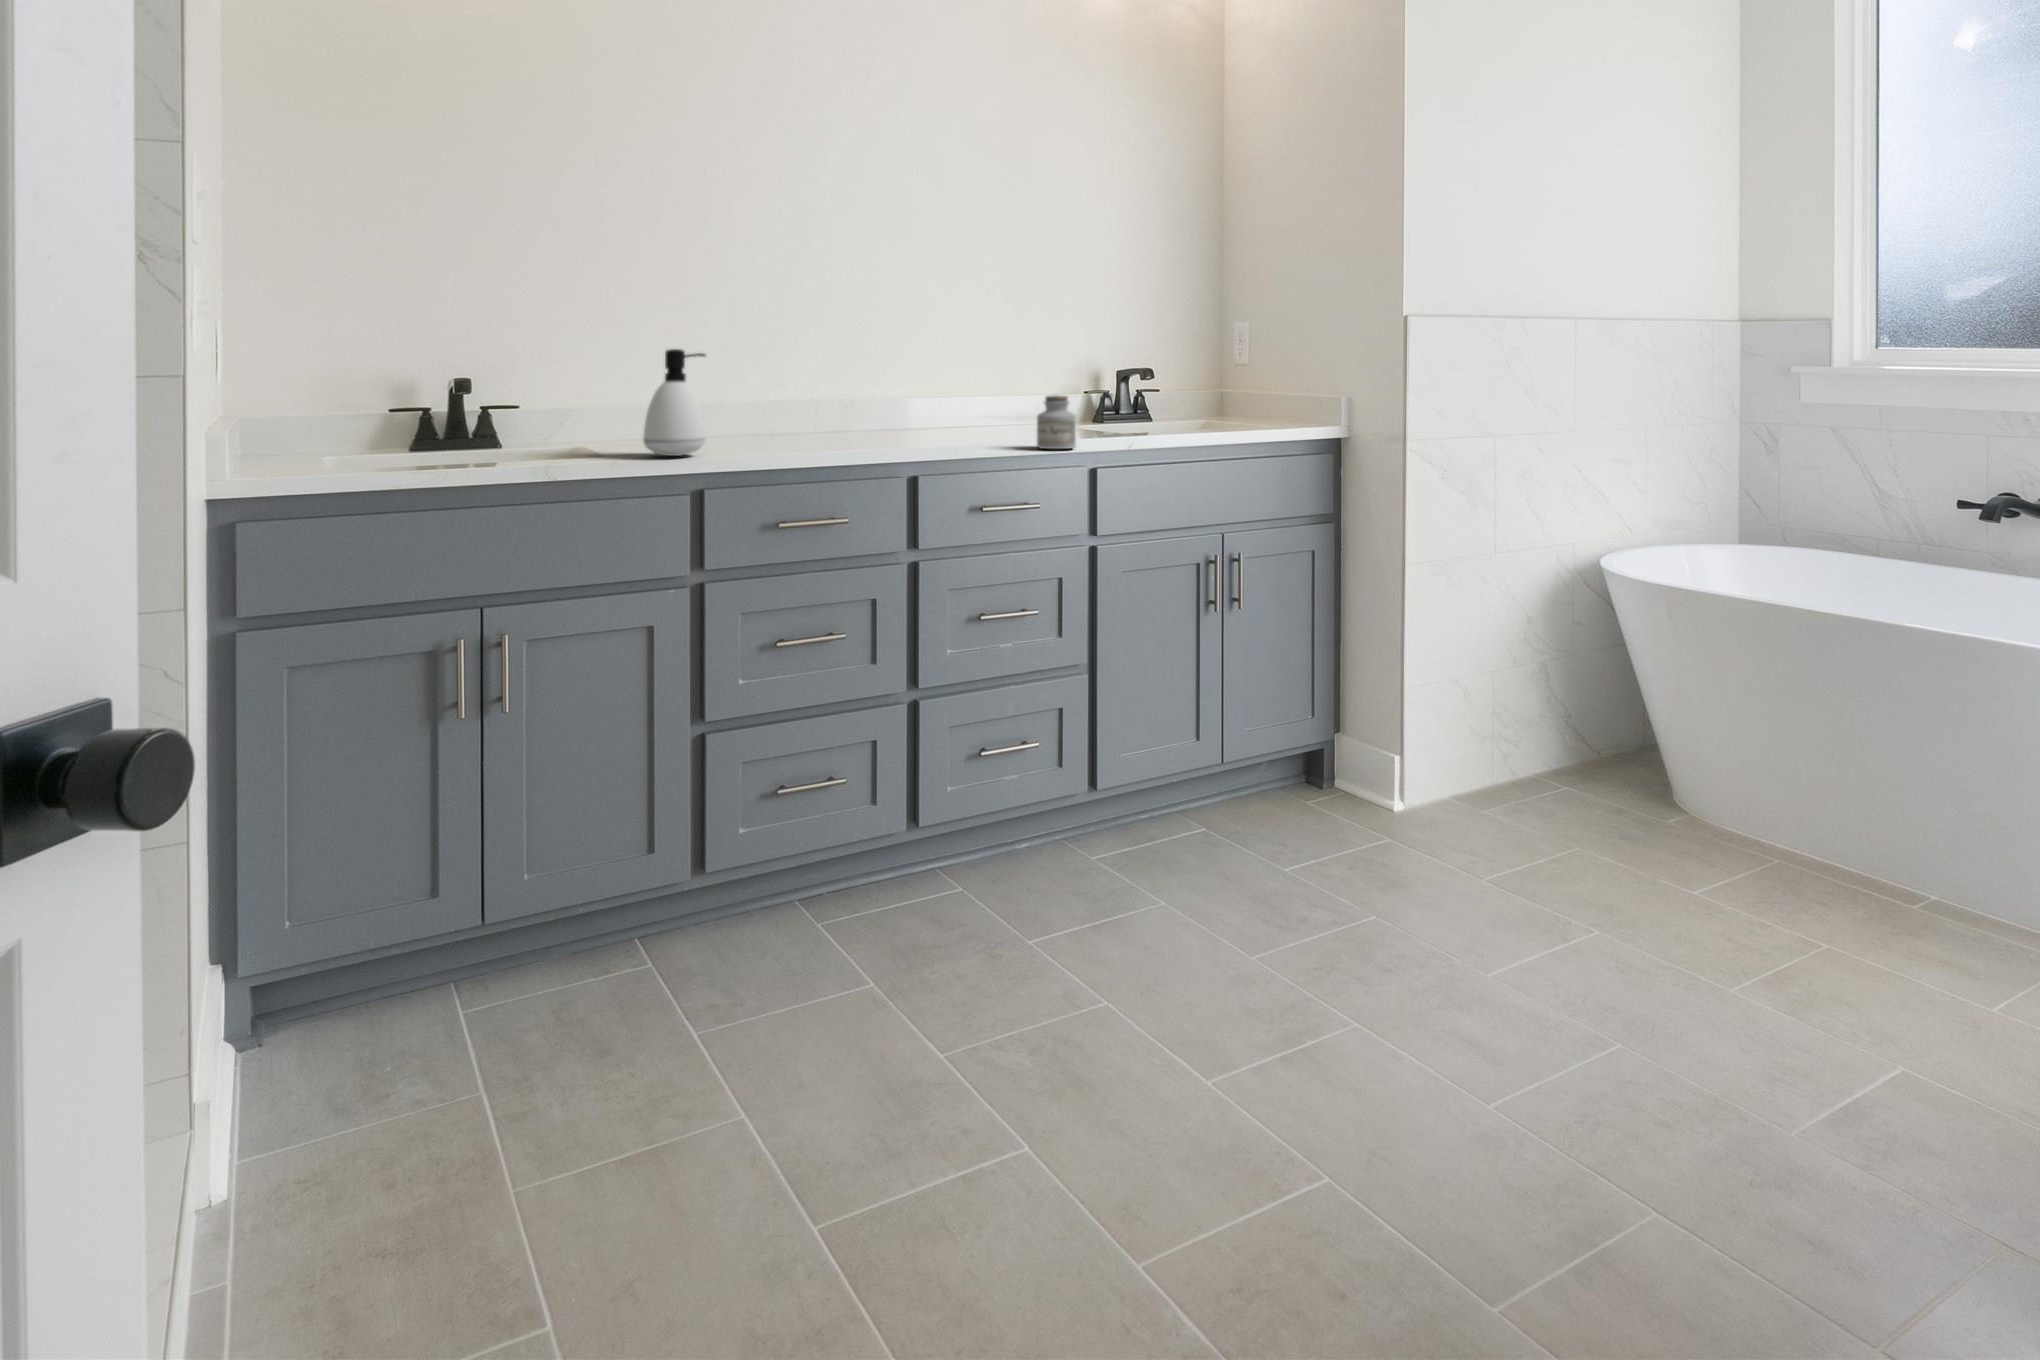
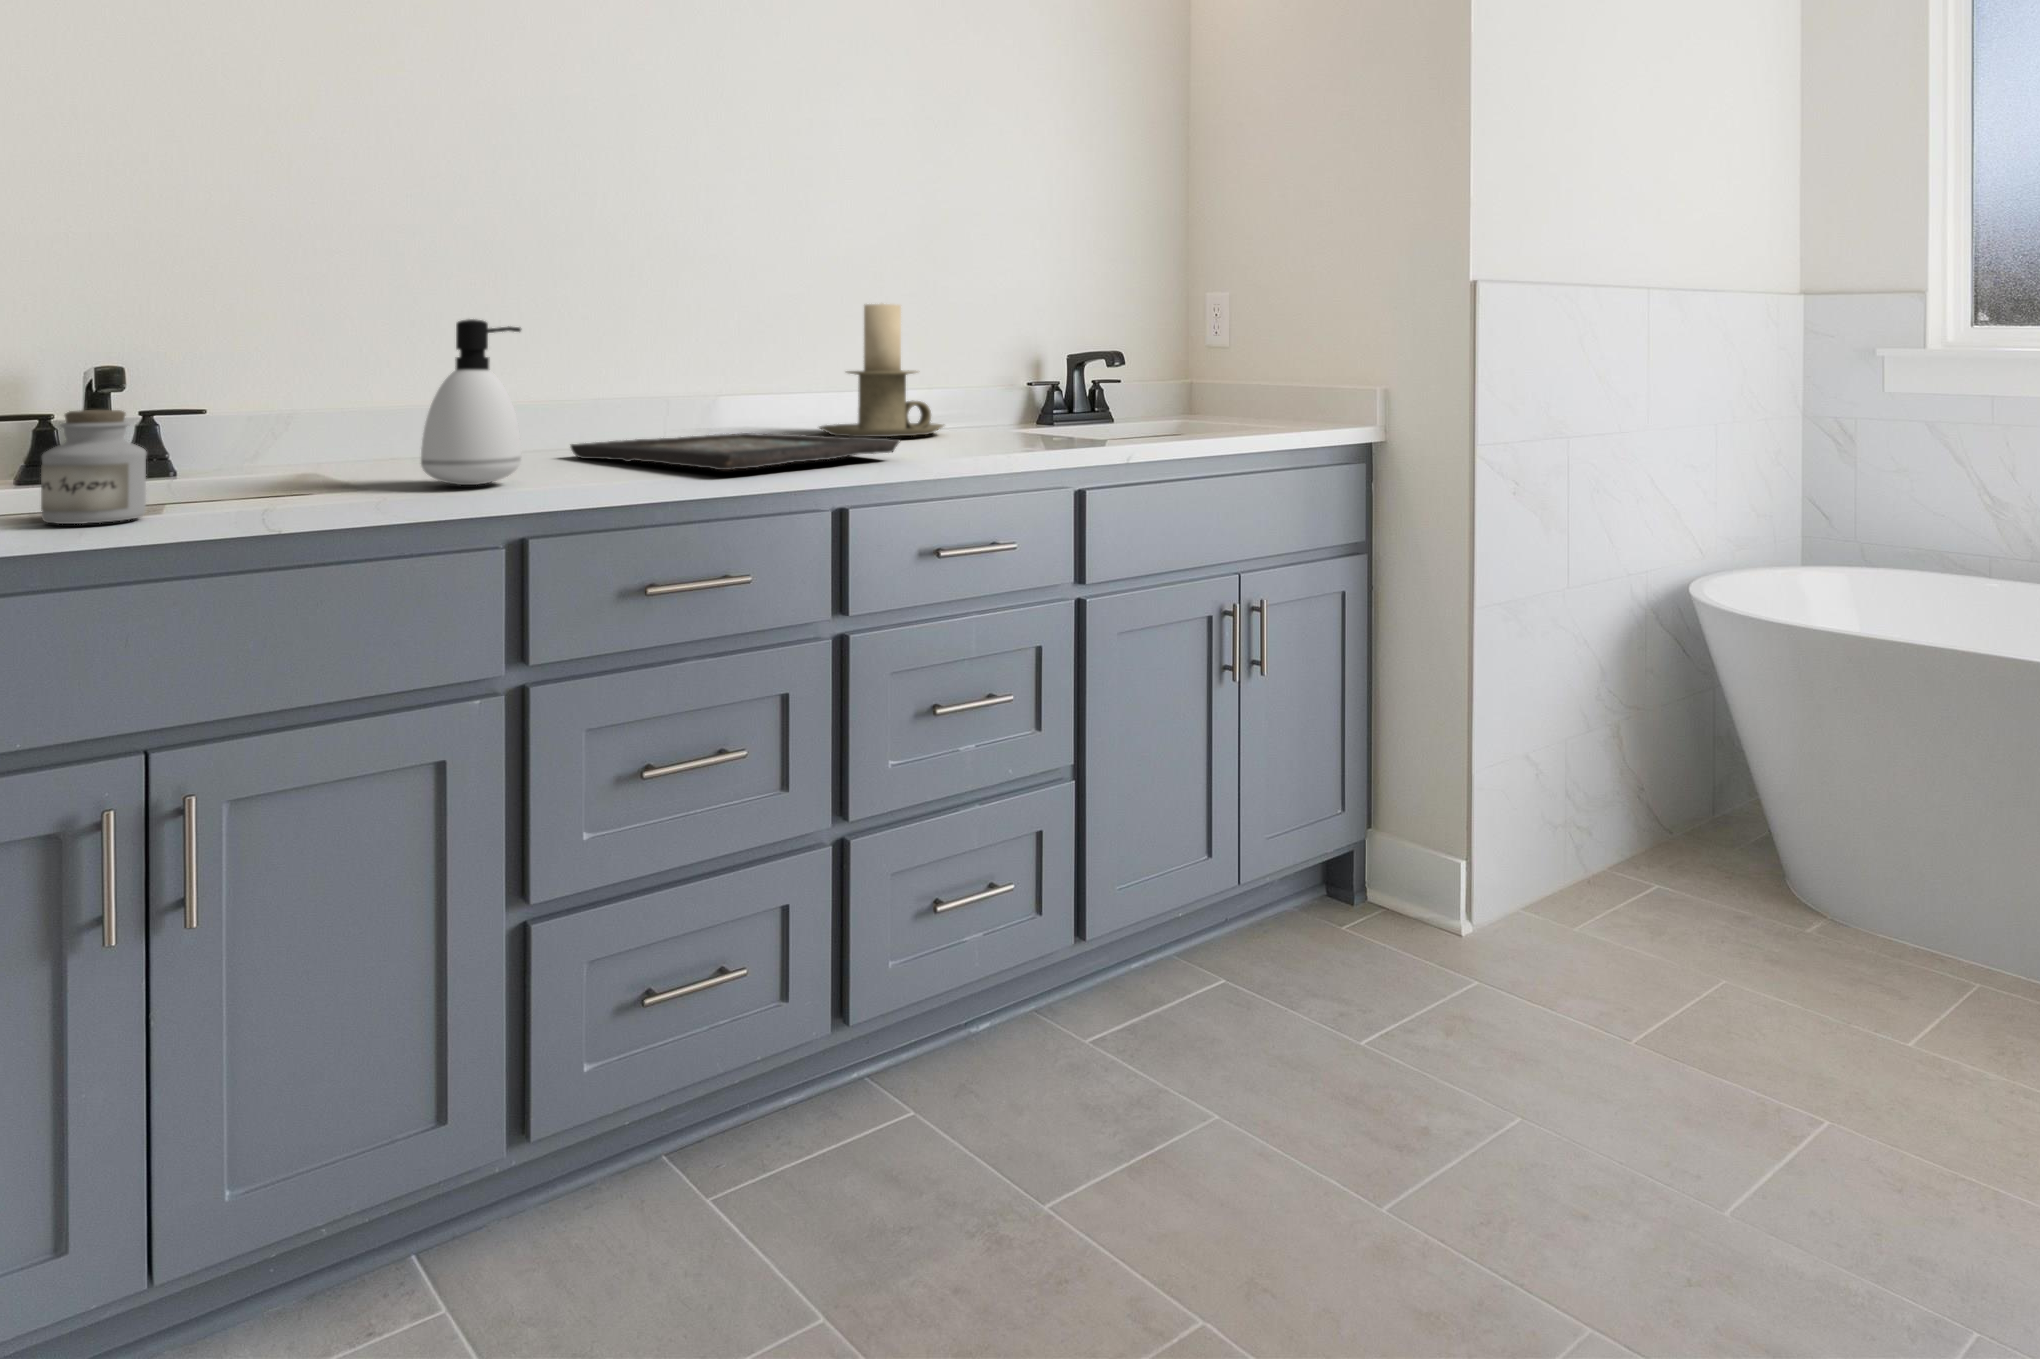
candle holder: none [925,331,1019,429] -> present [819,304,943,438]
jar: present [1037,395,1076,449] -> present [41,410,146,524]
decorative tray: none [745,425,966,449] -> present [571,433,901,470]

